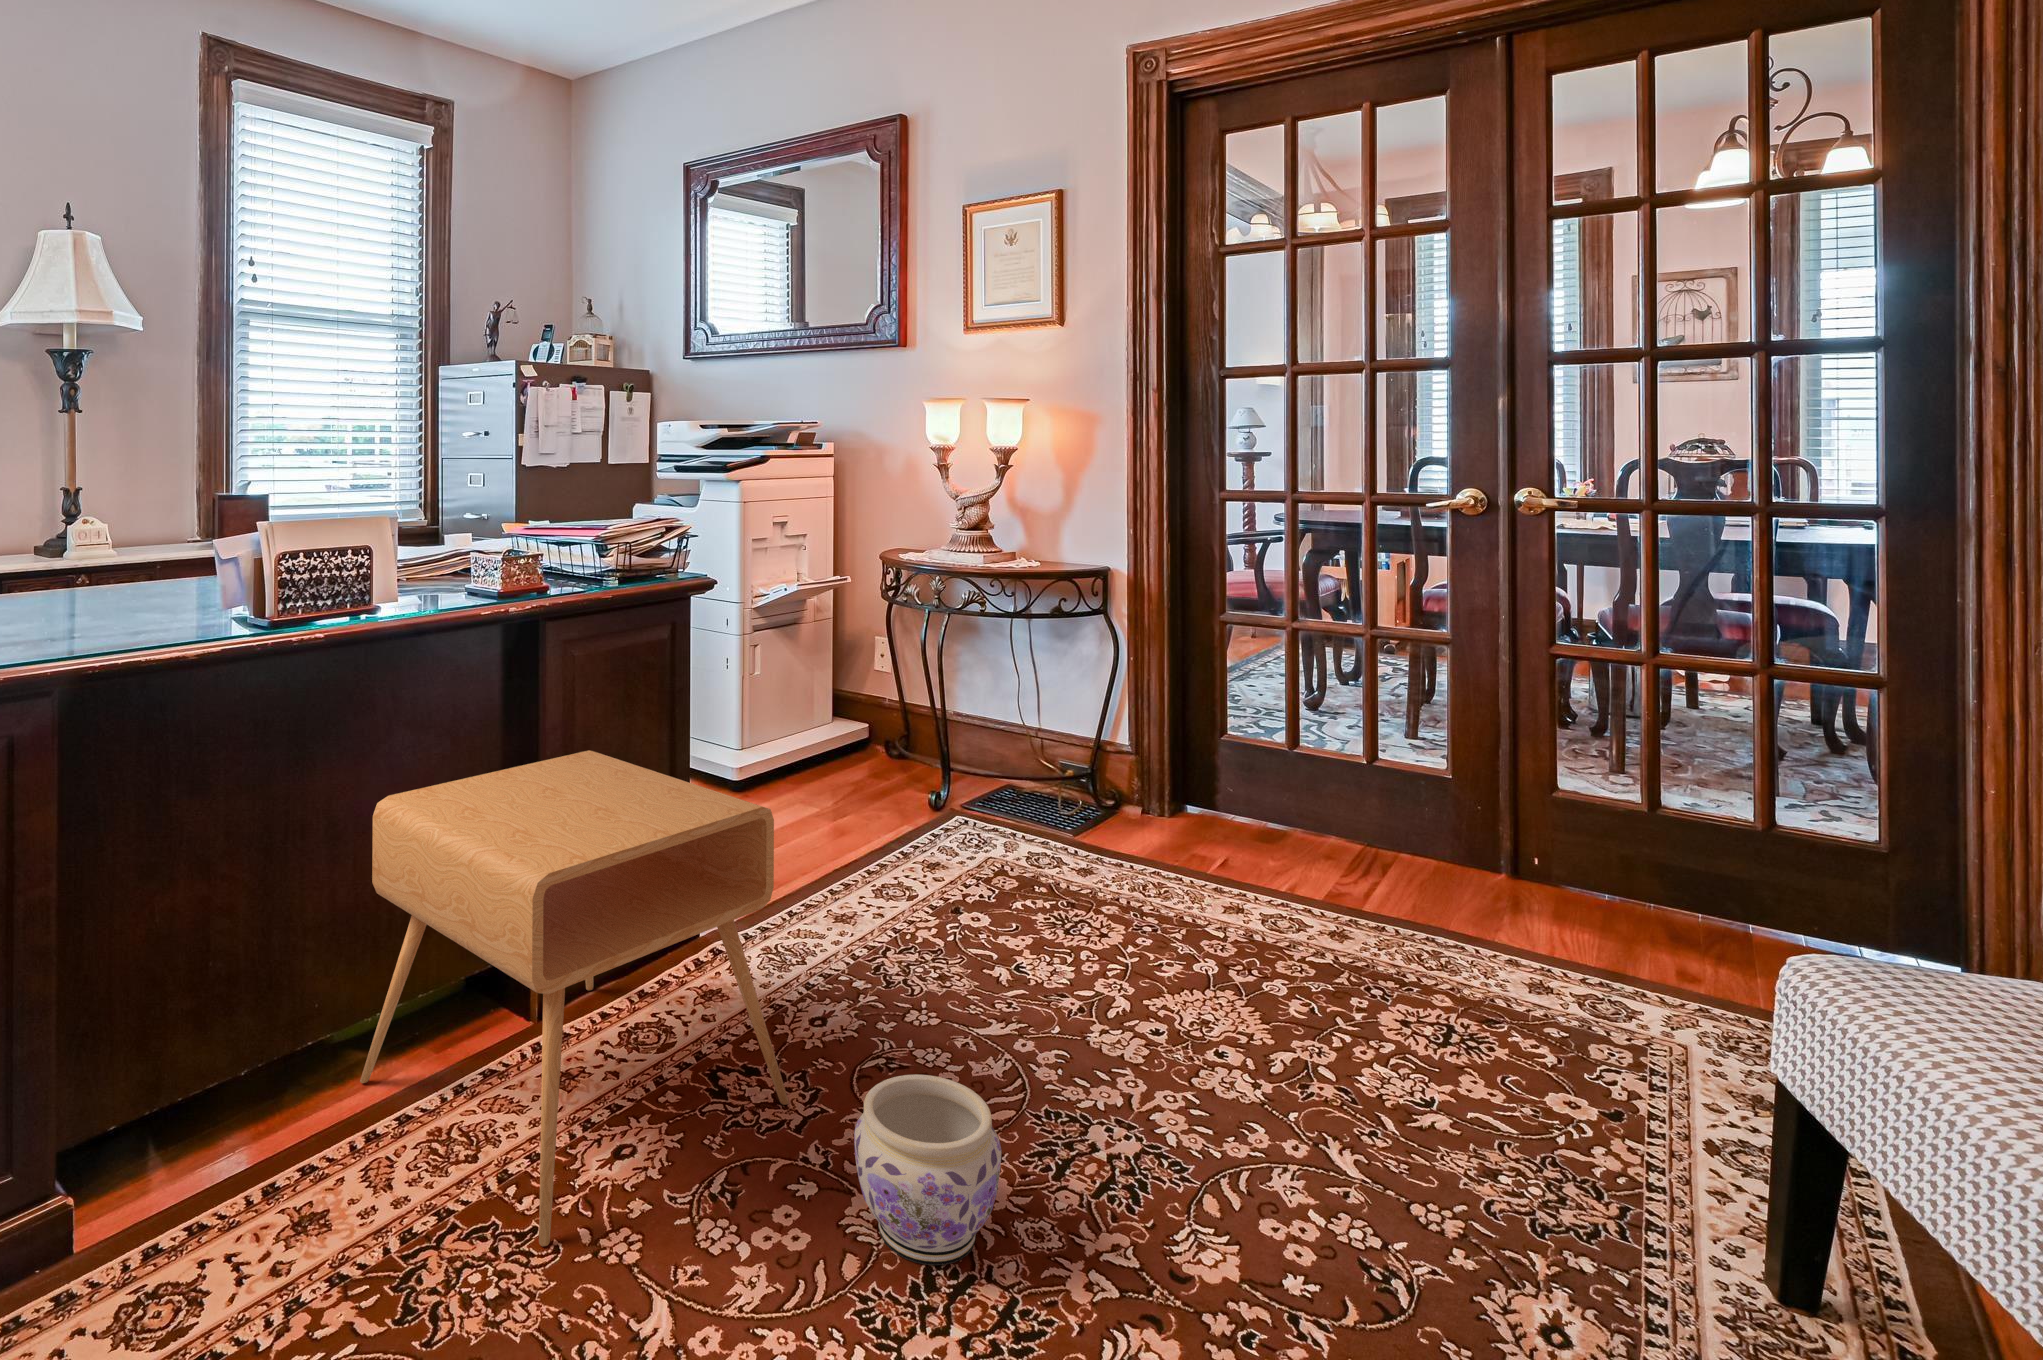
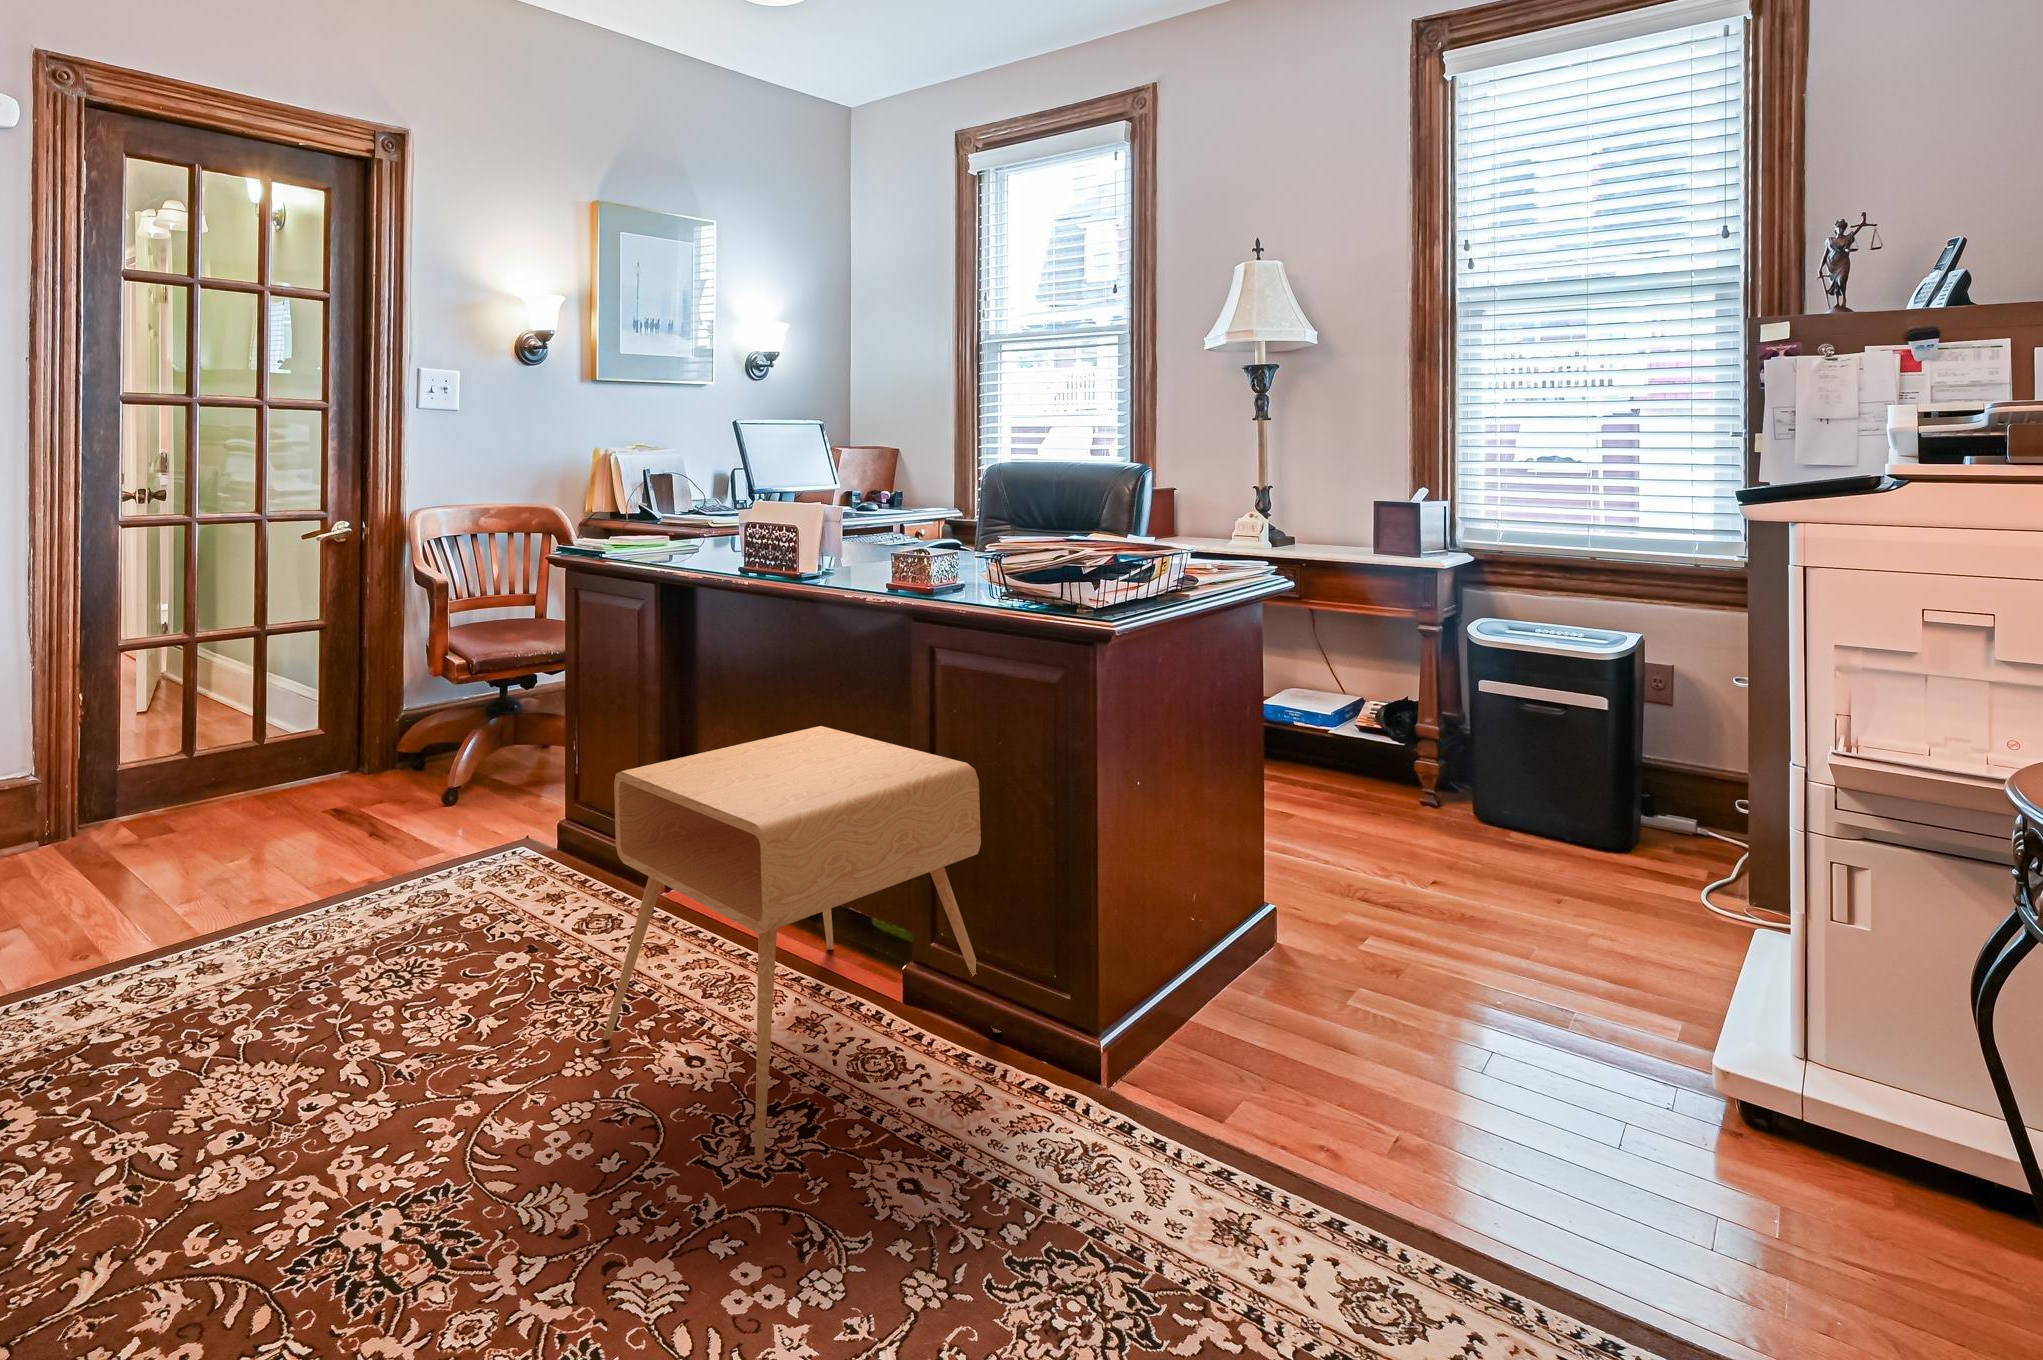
planter: present [854,1074,1002,1265] -> none [438,1080,592,1277]

